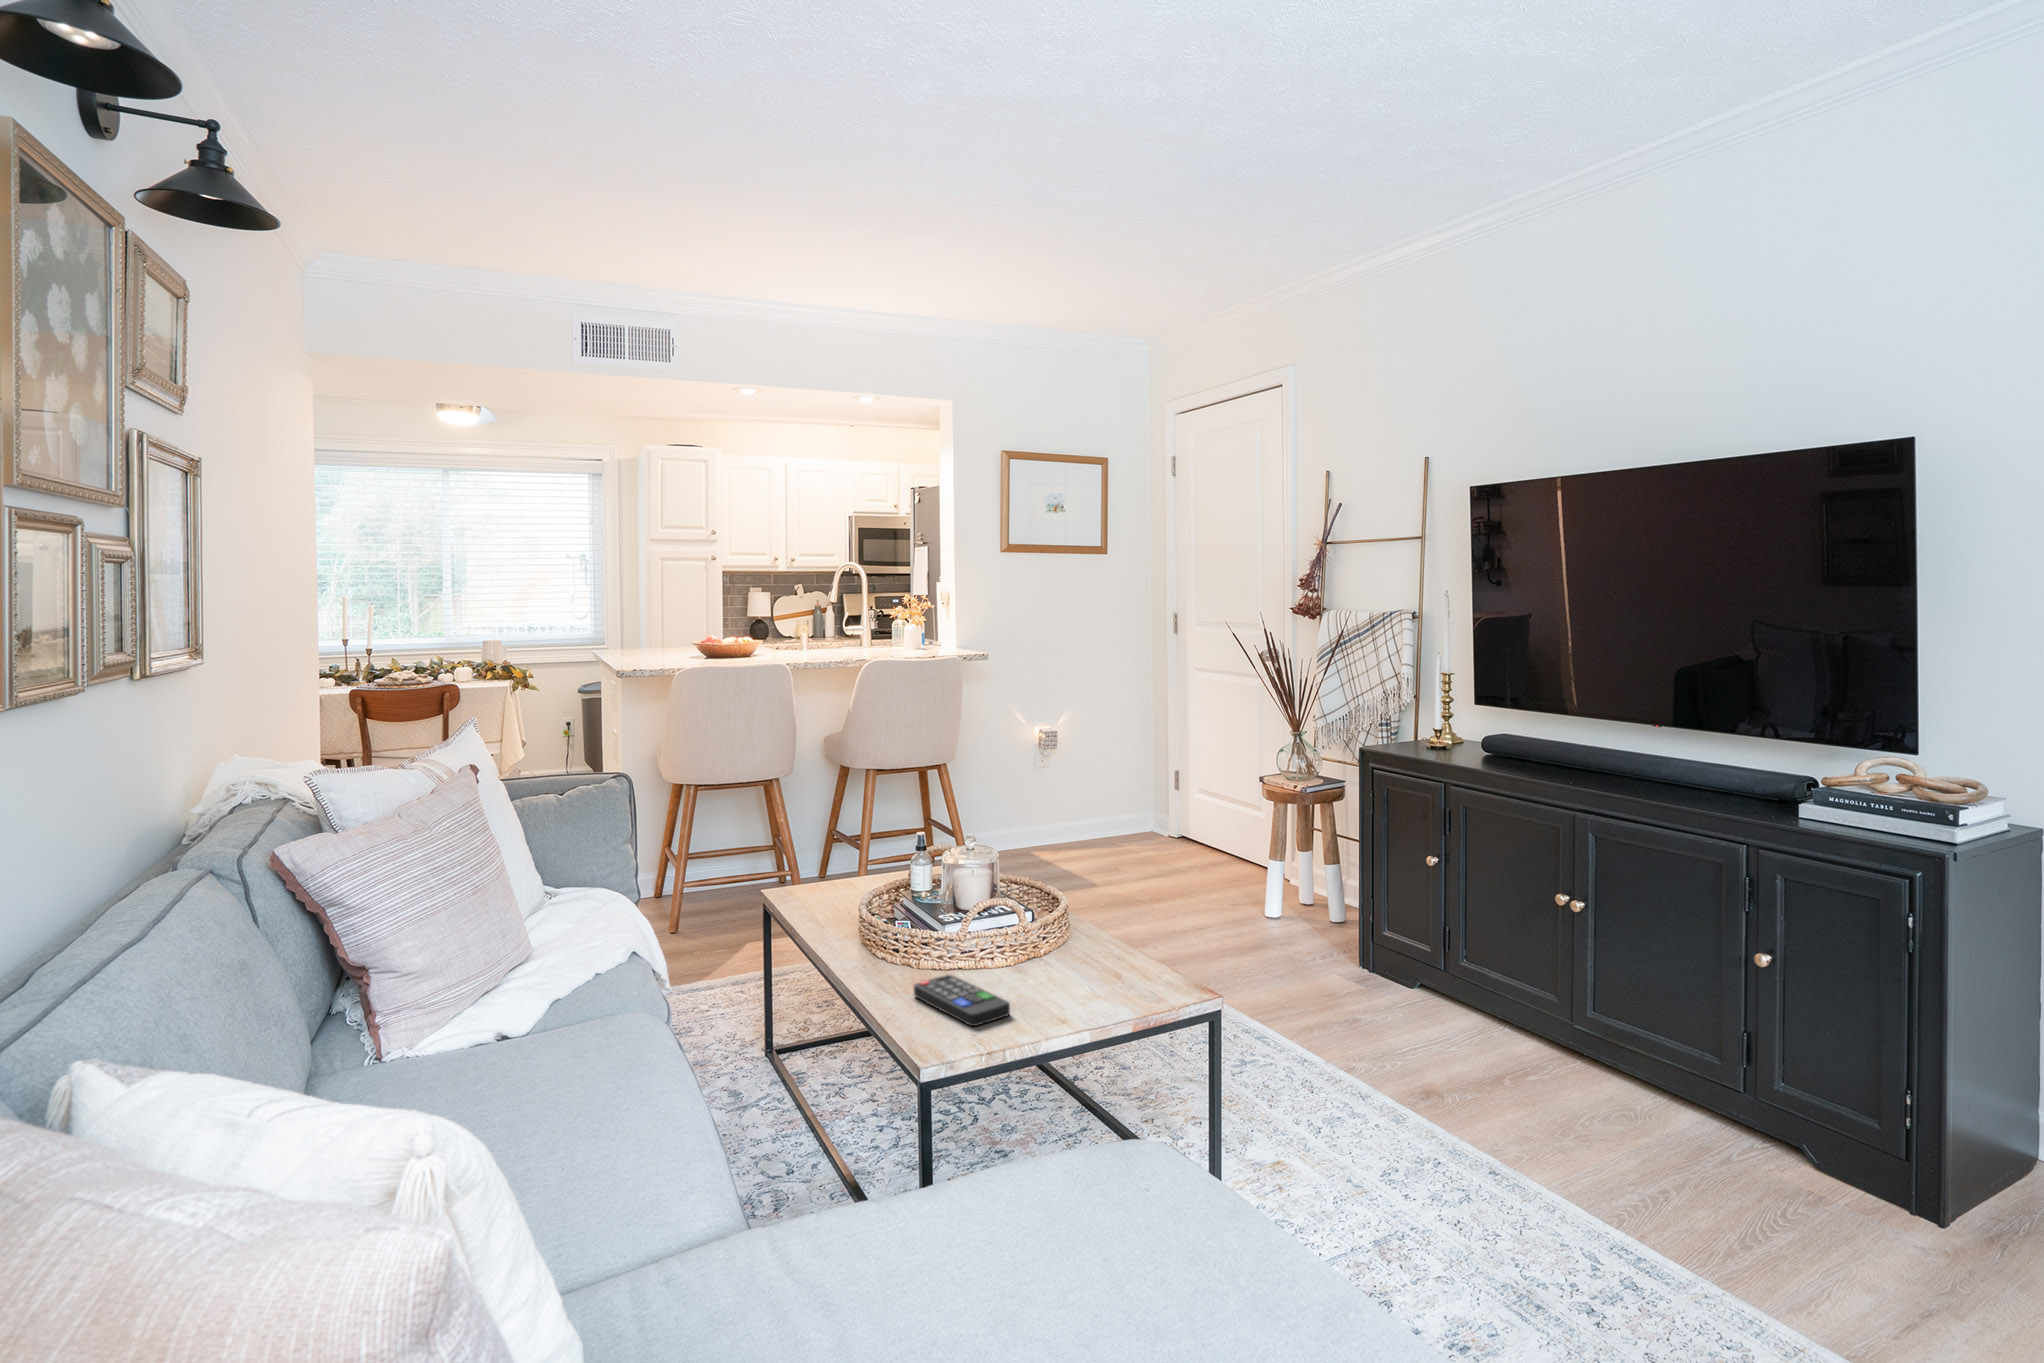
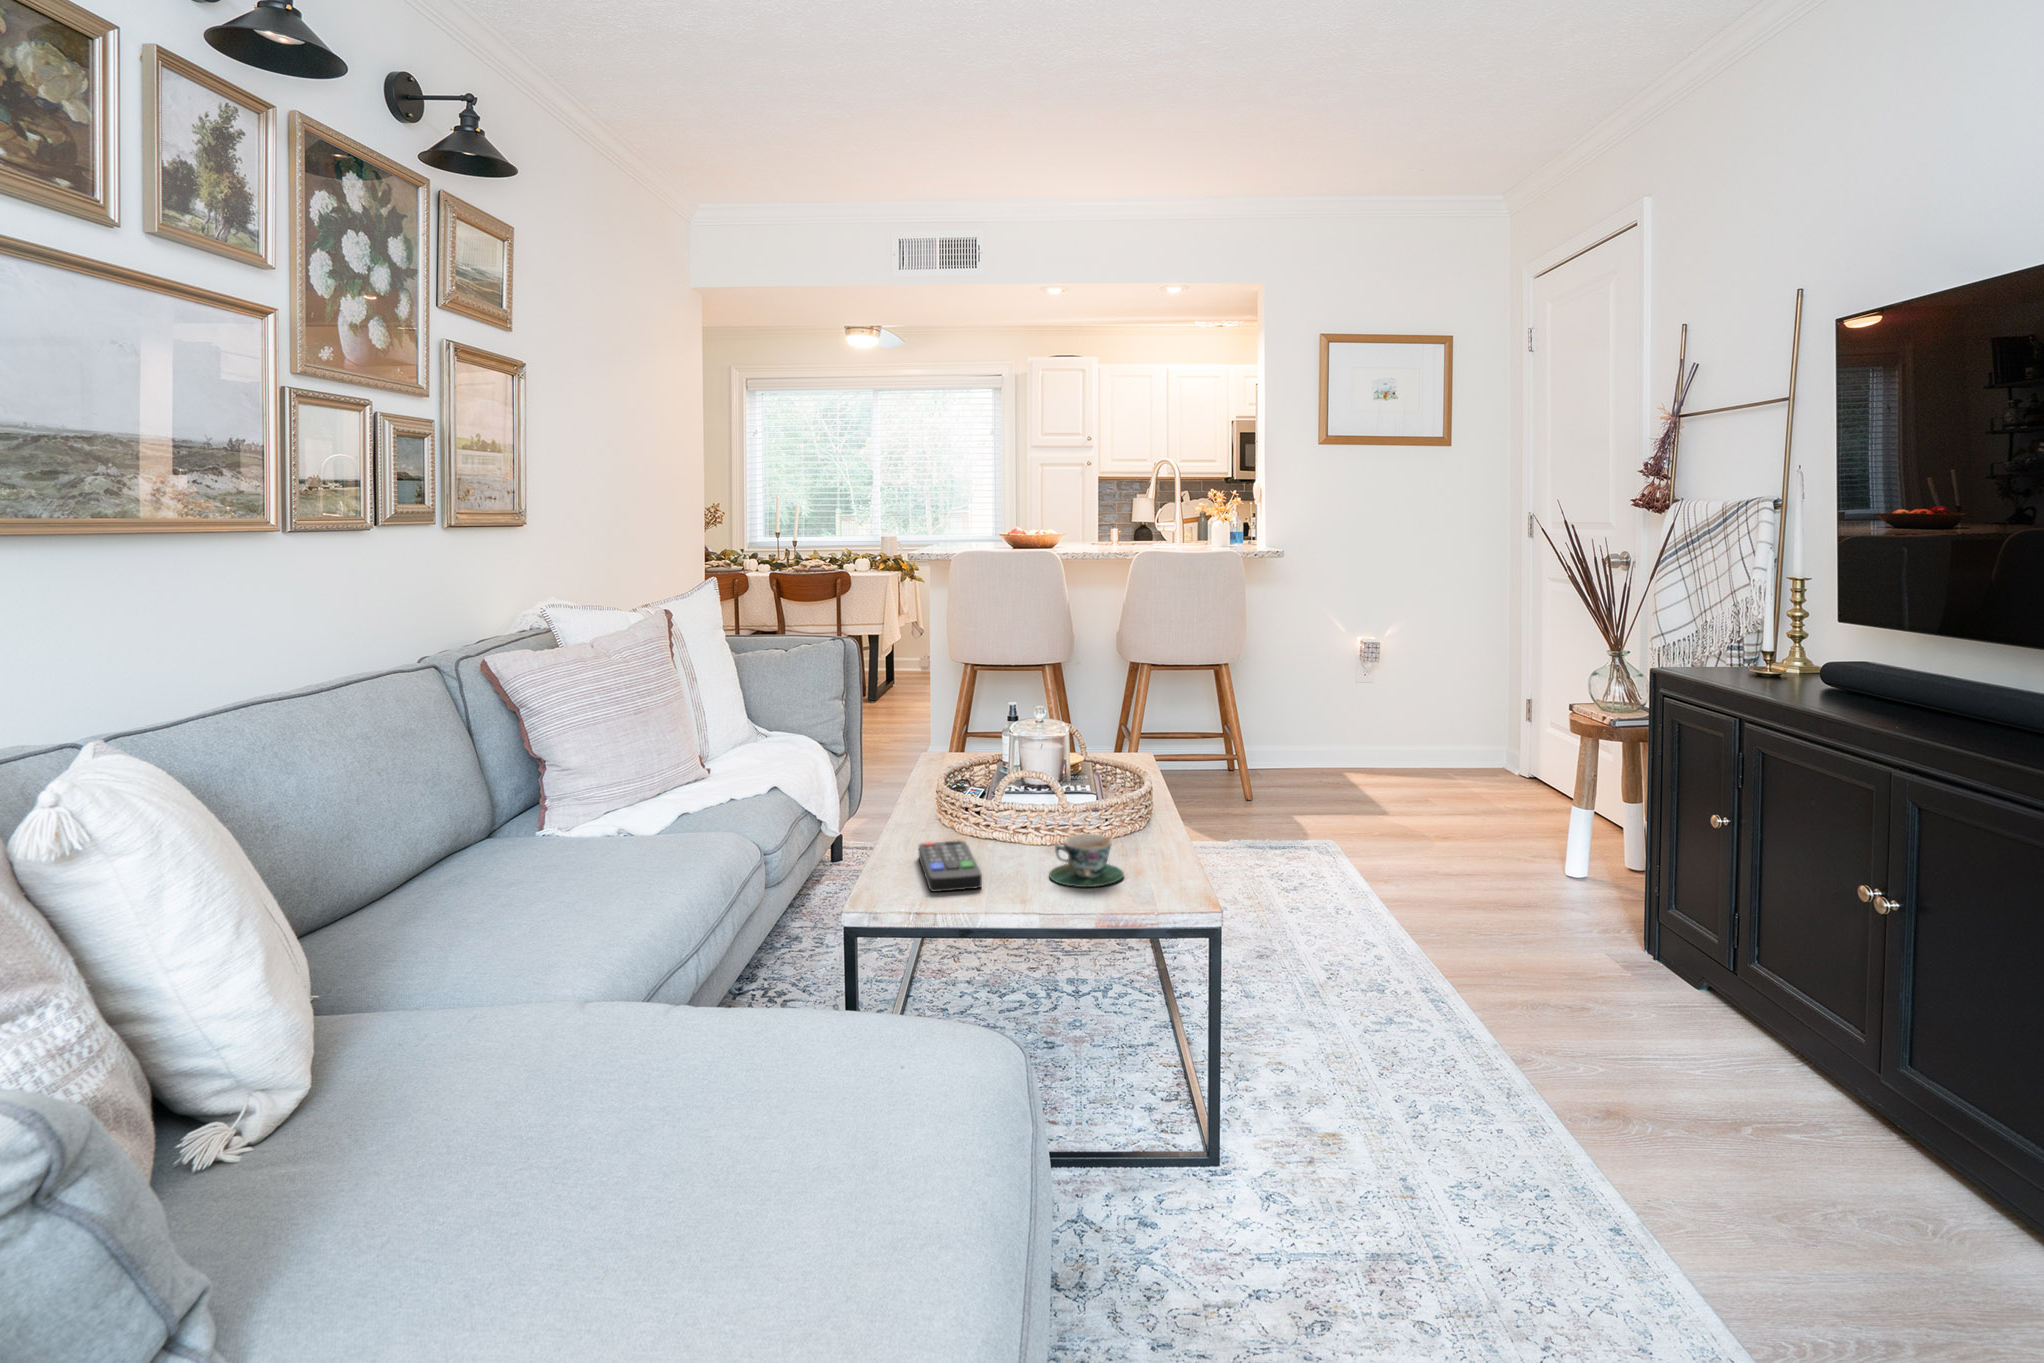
teacup: none [1048,949,1113,998] -> present [1049,834,1124,887]

